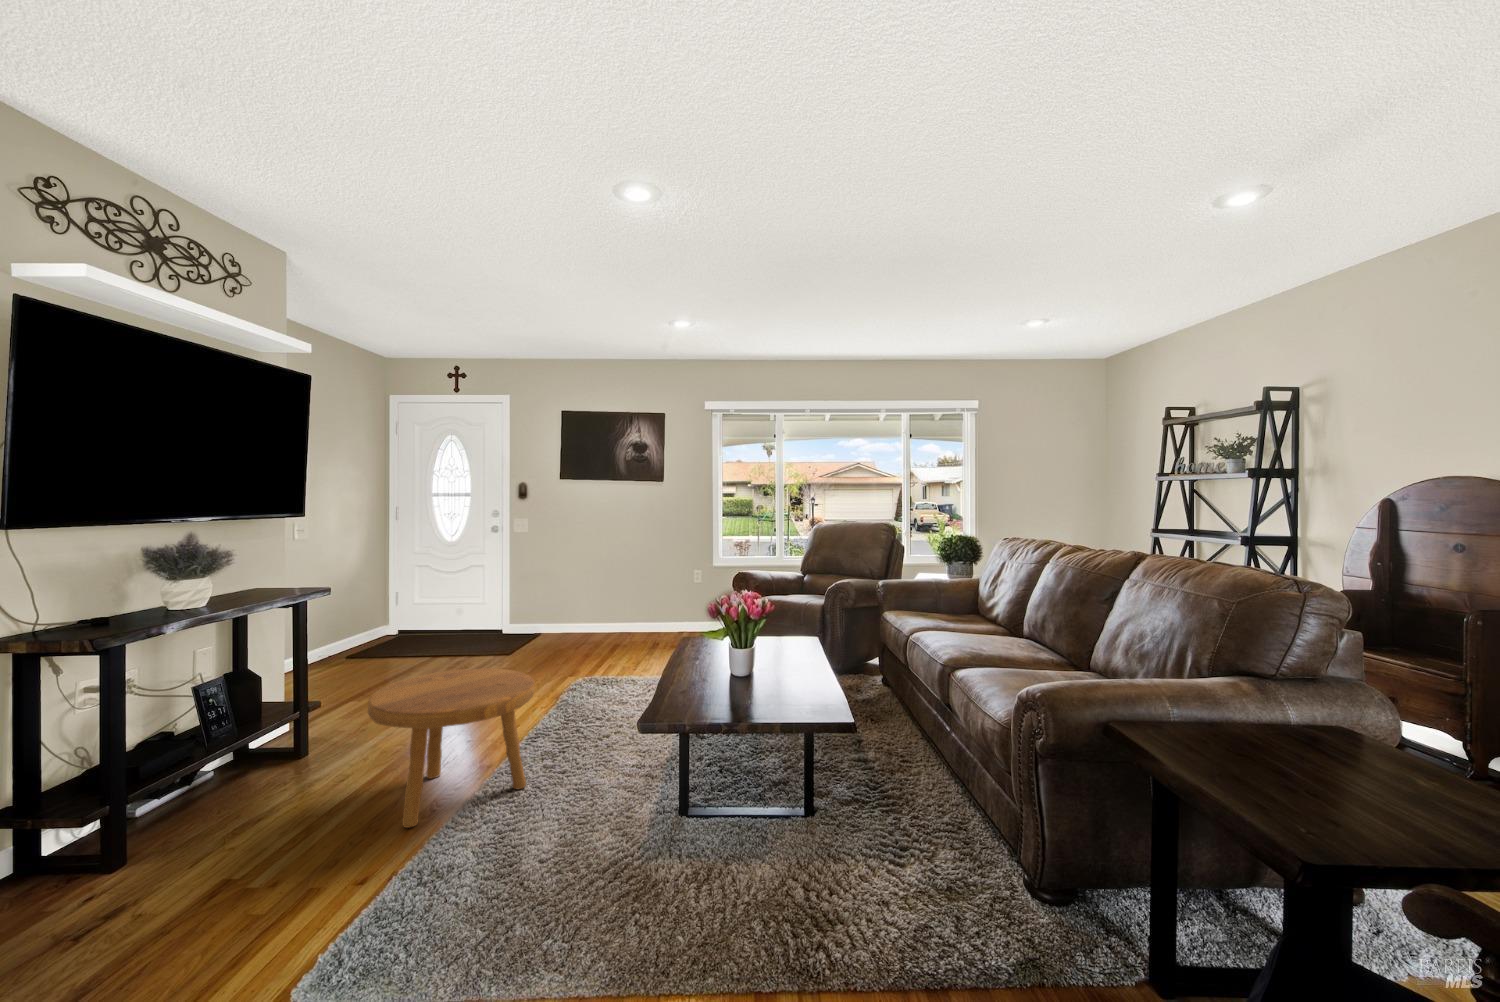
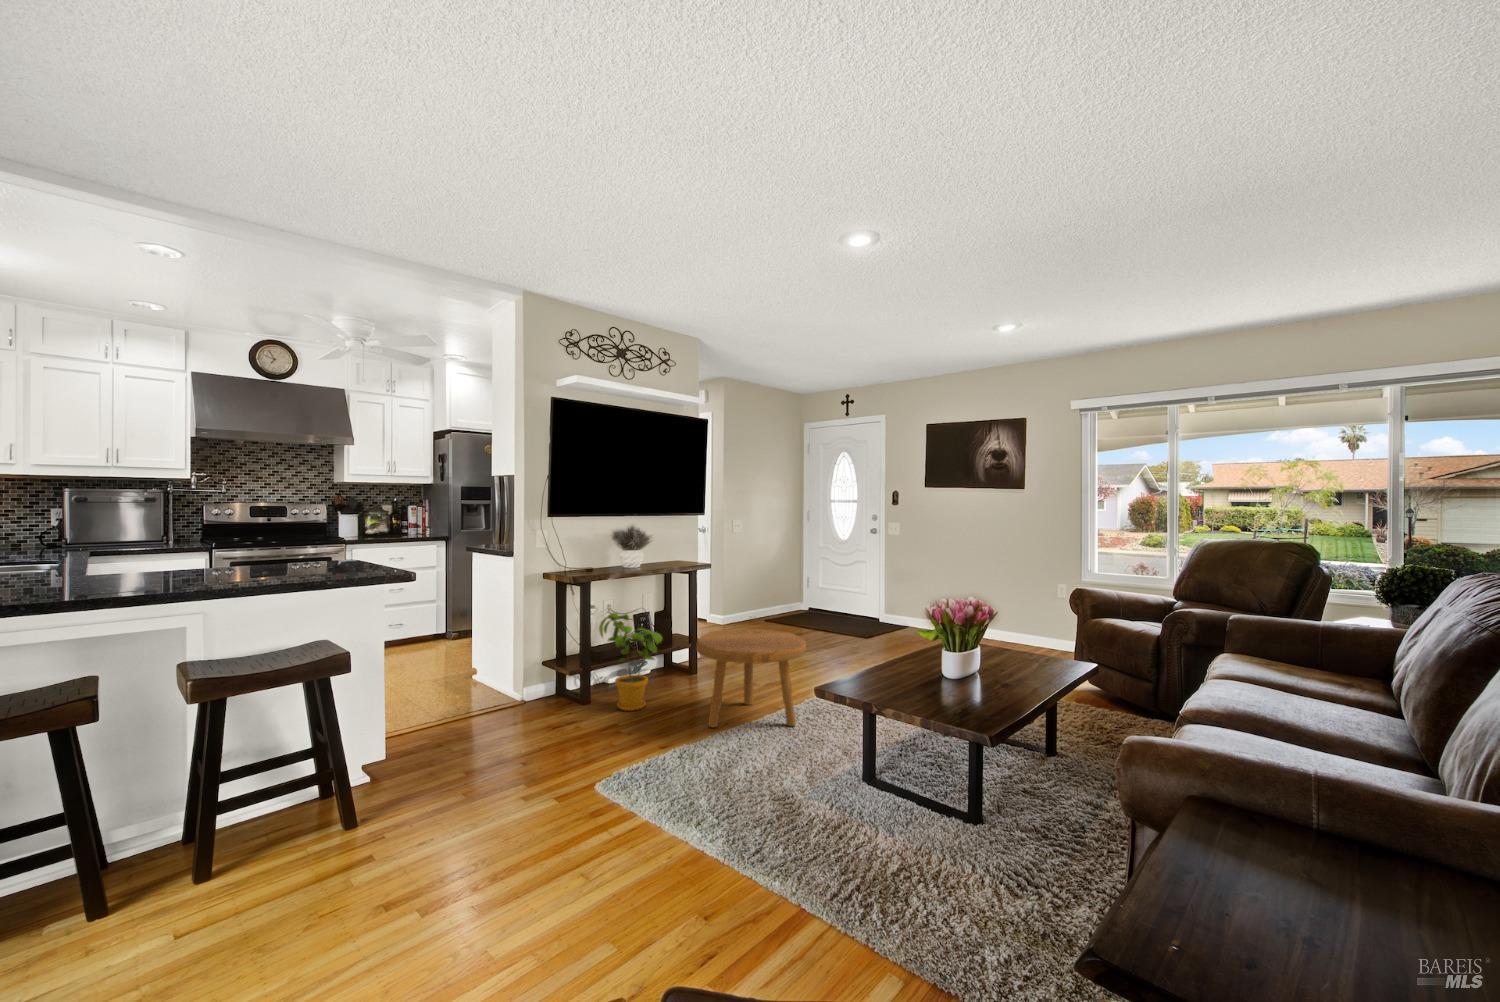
house plant: none [154,689,297,852] -> present [599,613,663,711]

